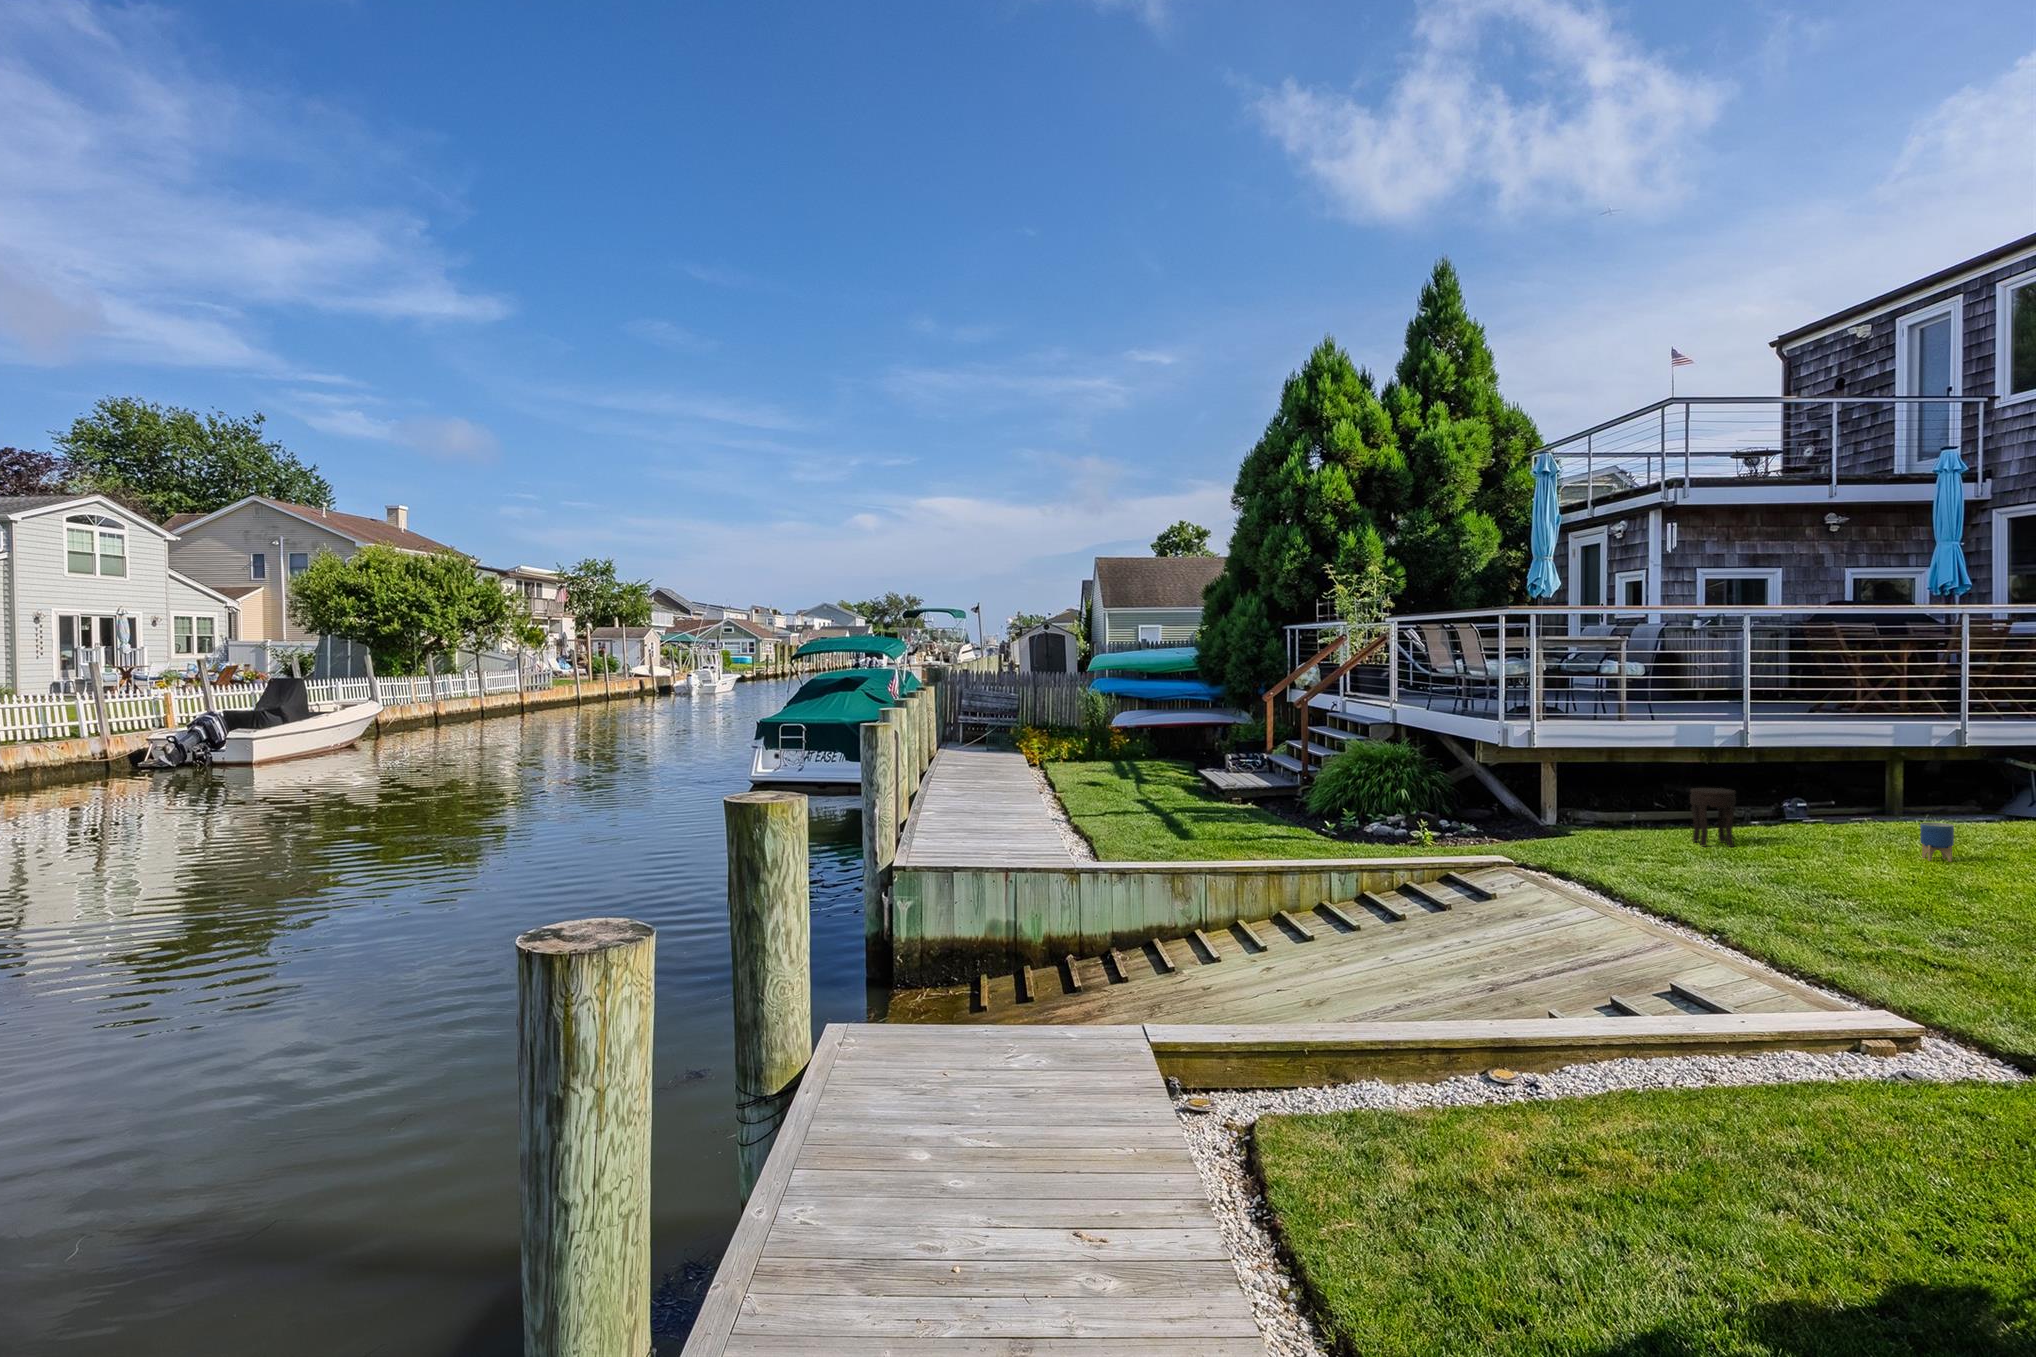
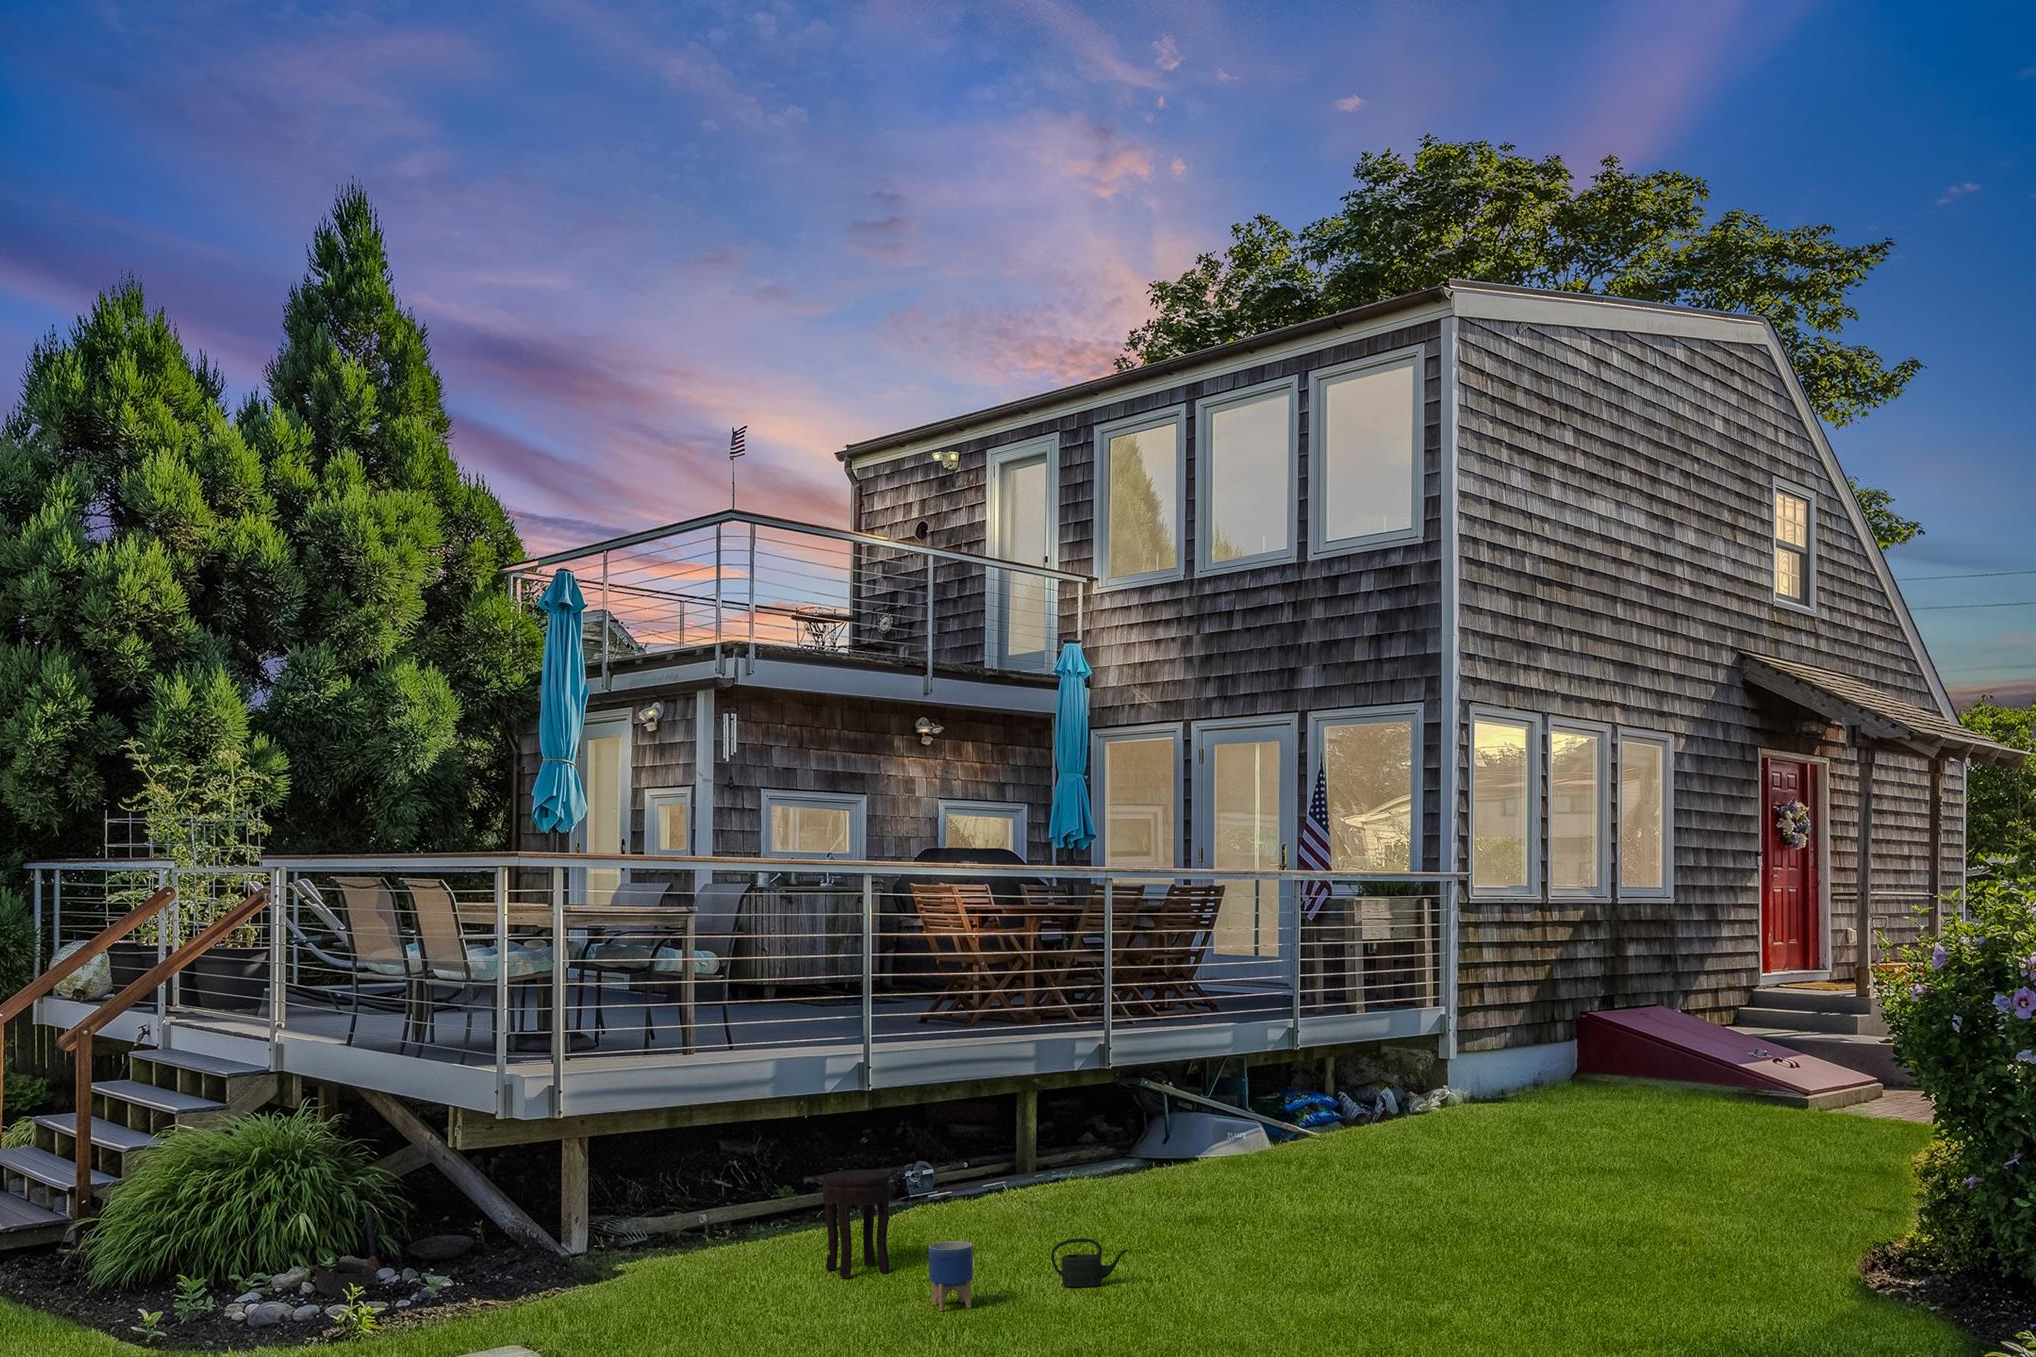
planter: present [1920,822,1954,862] -> present [929,1241,973,1311]
watering can: none [1845,838,1905,868] -> present [1051,1238,1128,1287]

